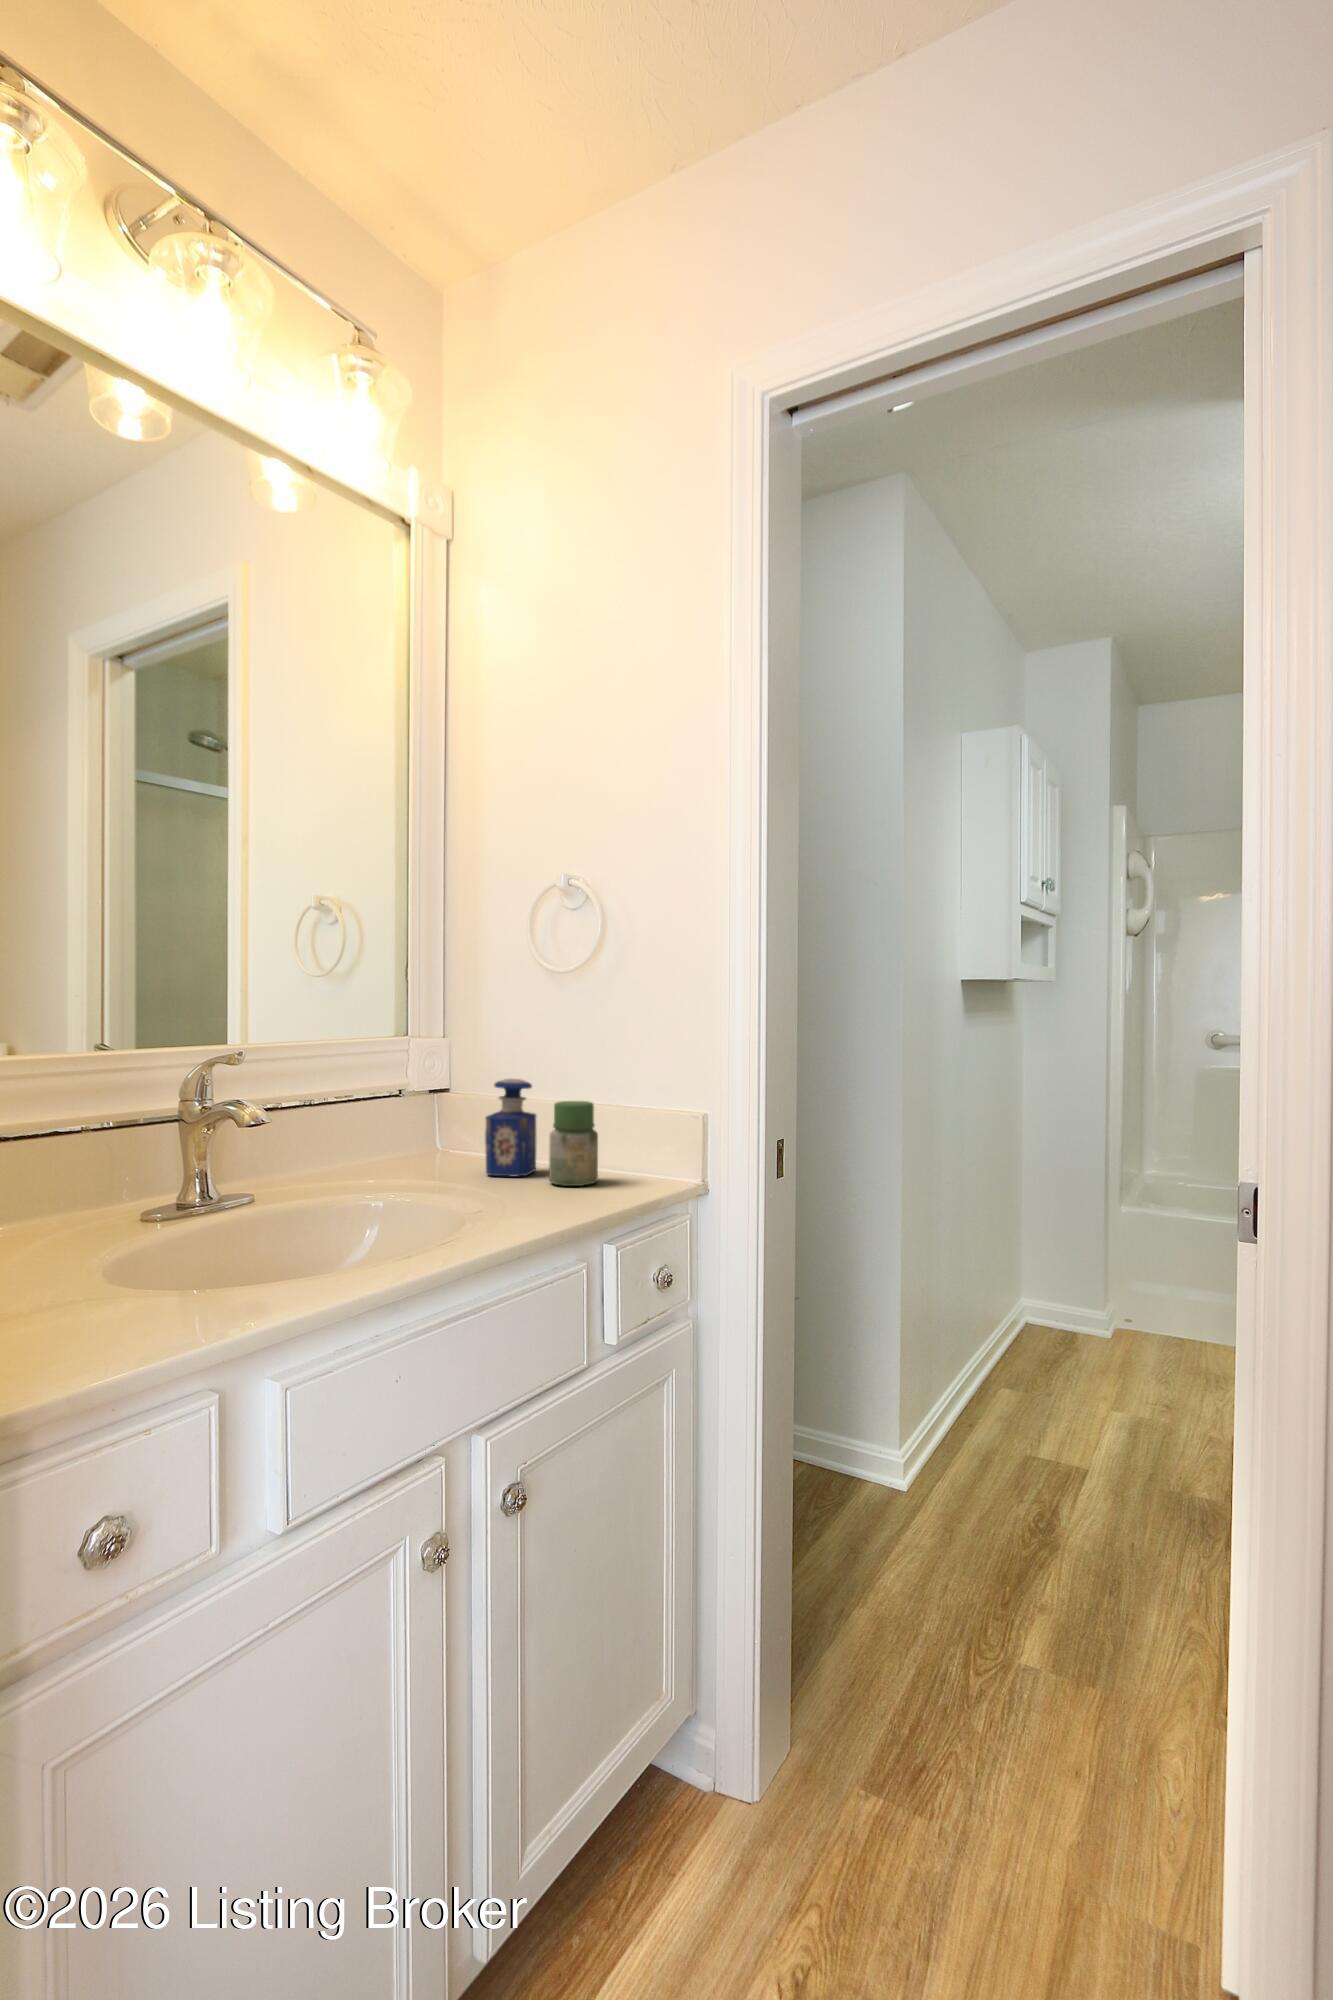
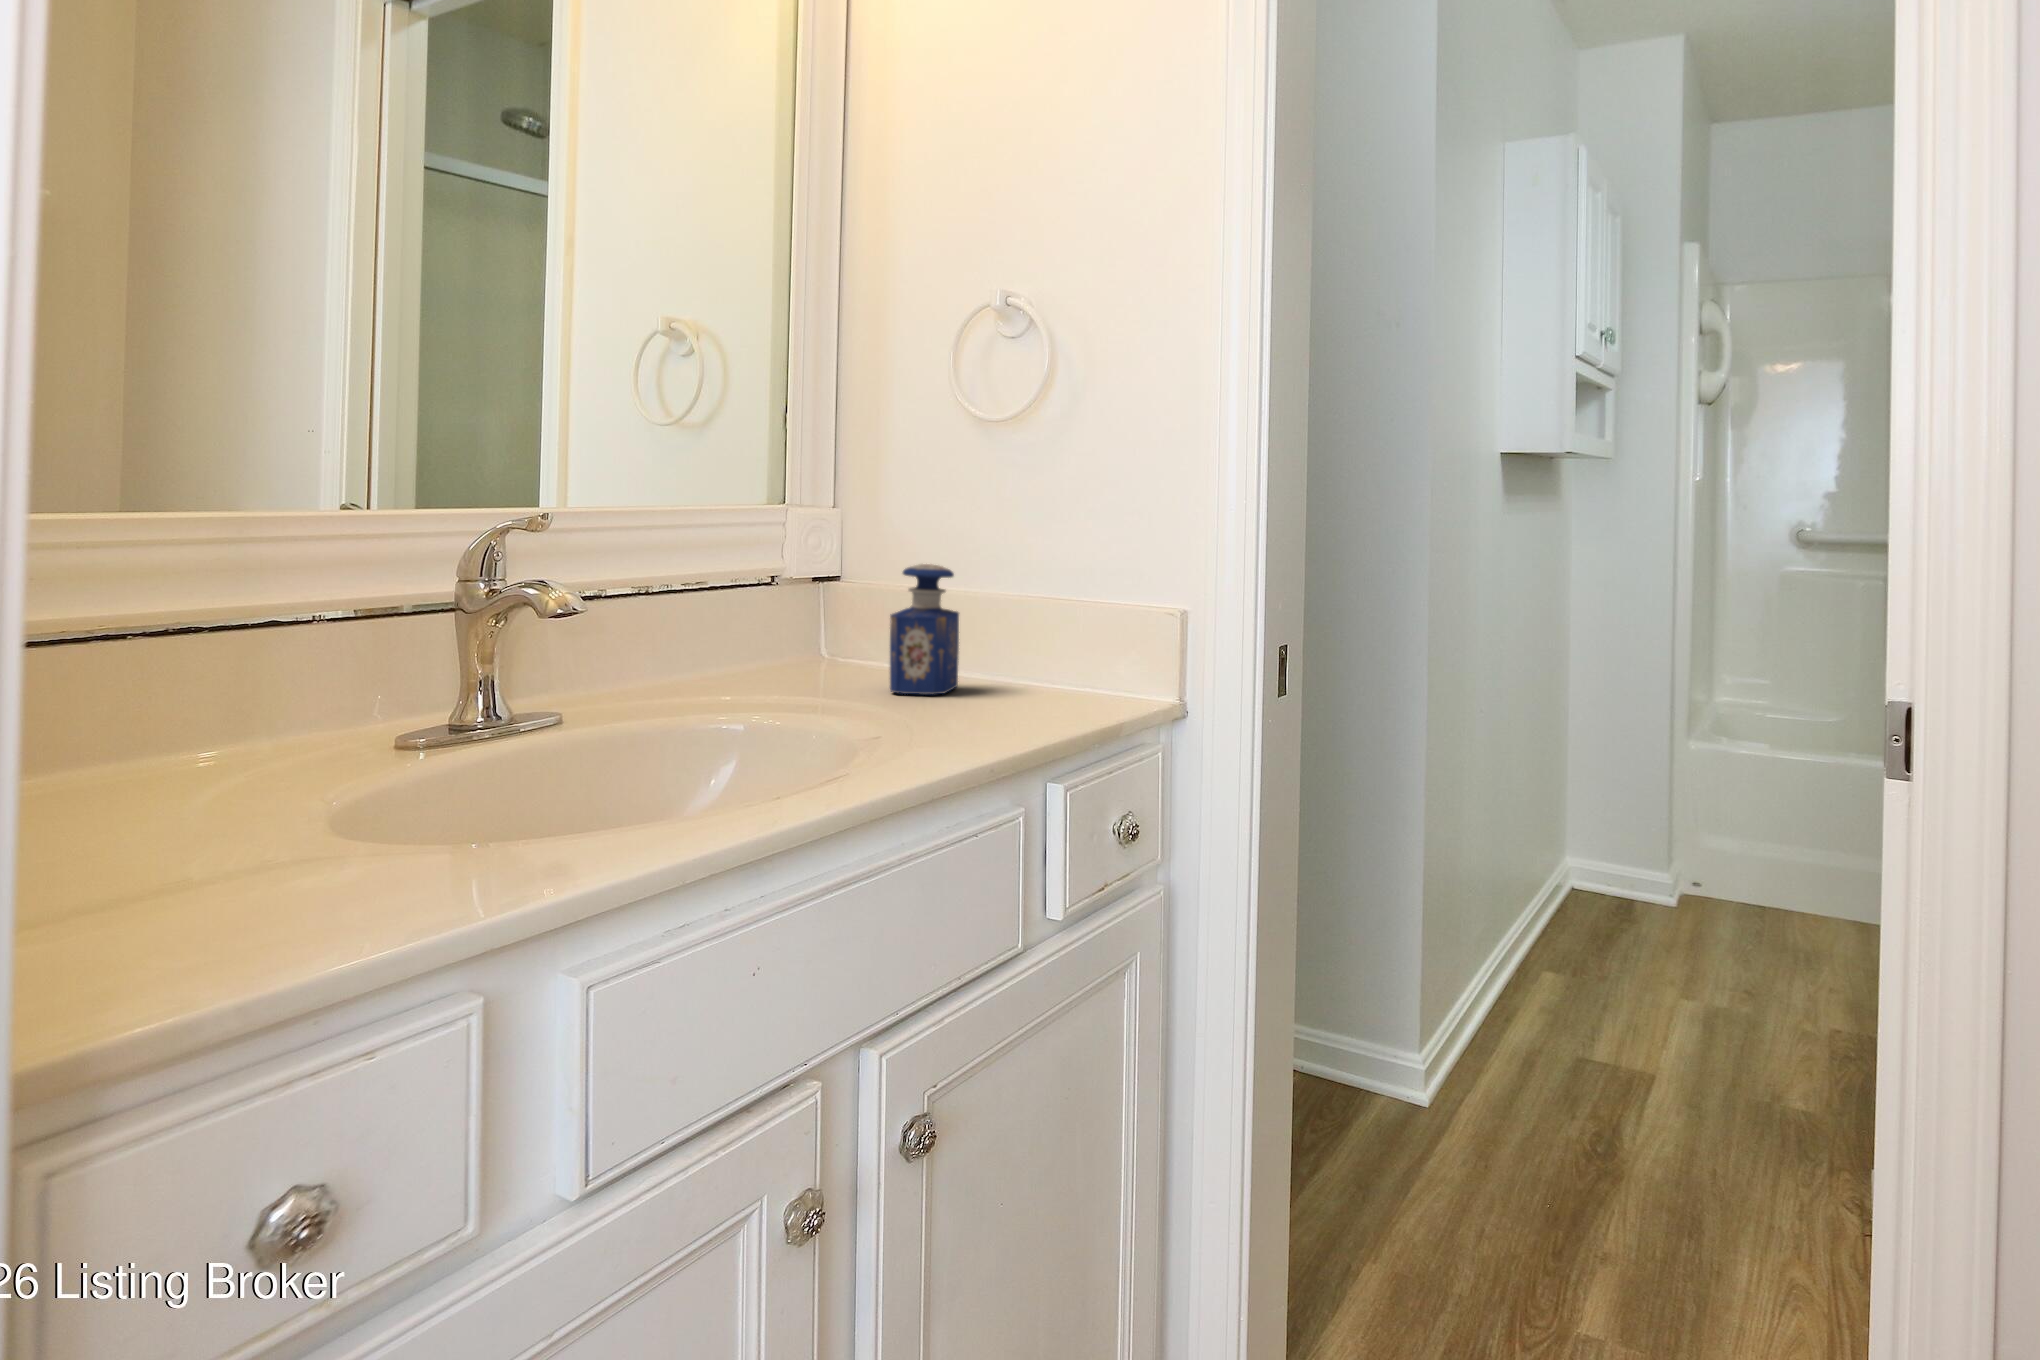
jar: present [549,1101,598,1186] -> none [976,594,1042,707]

